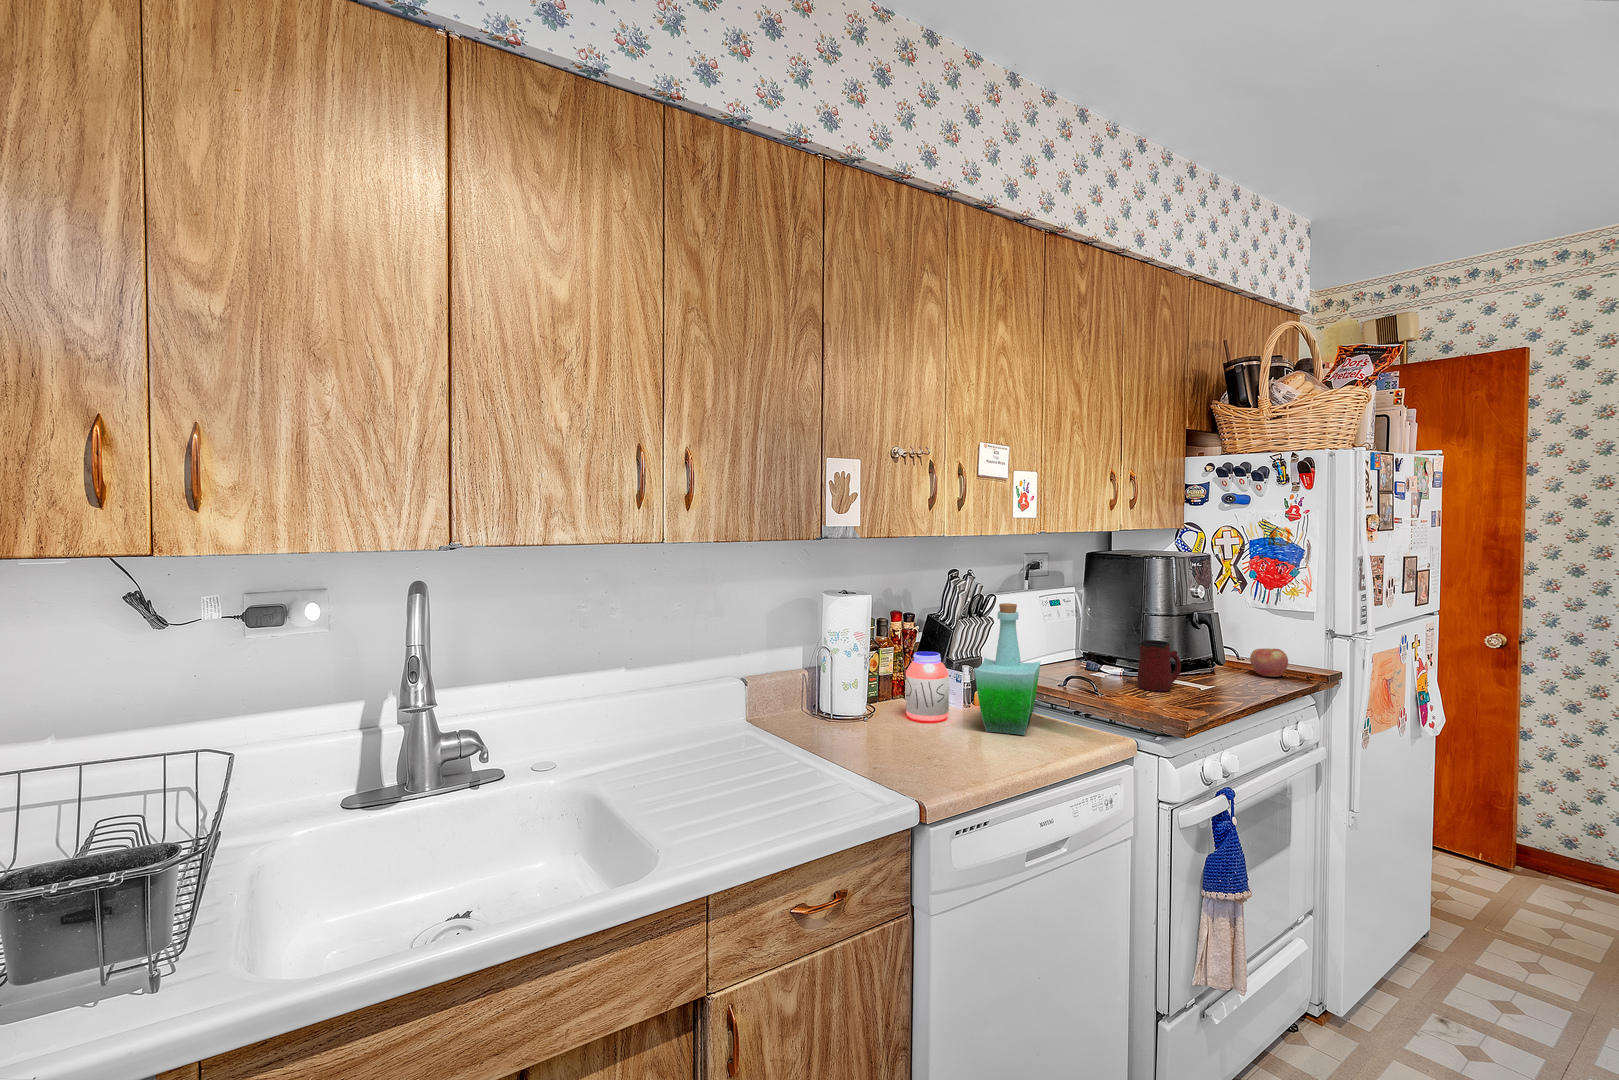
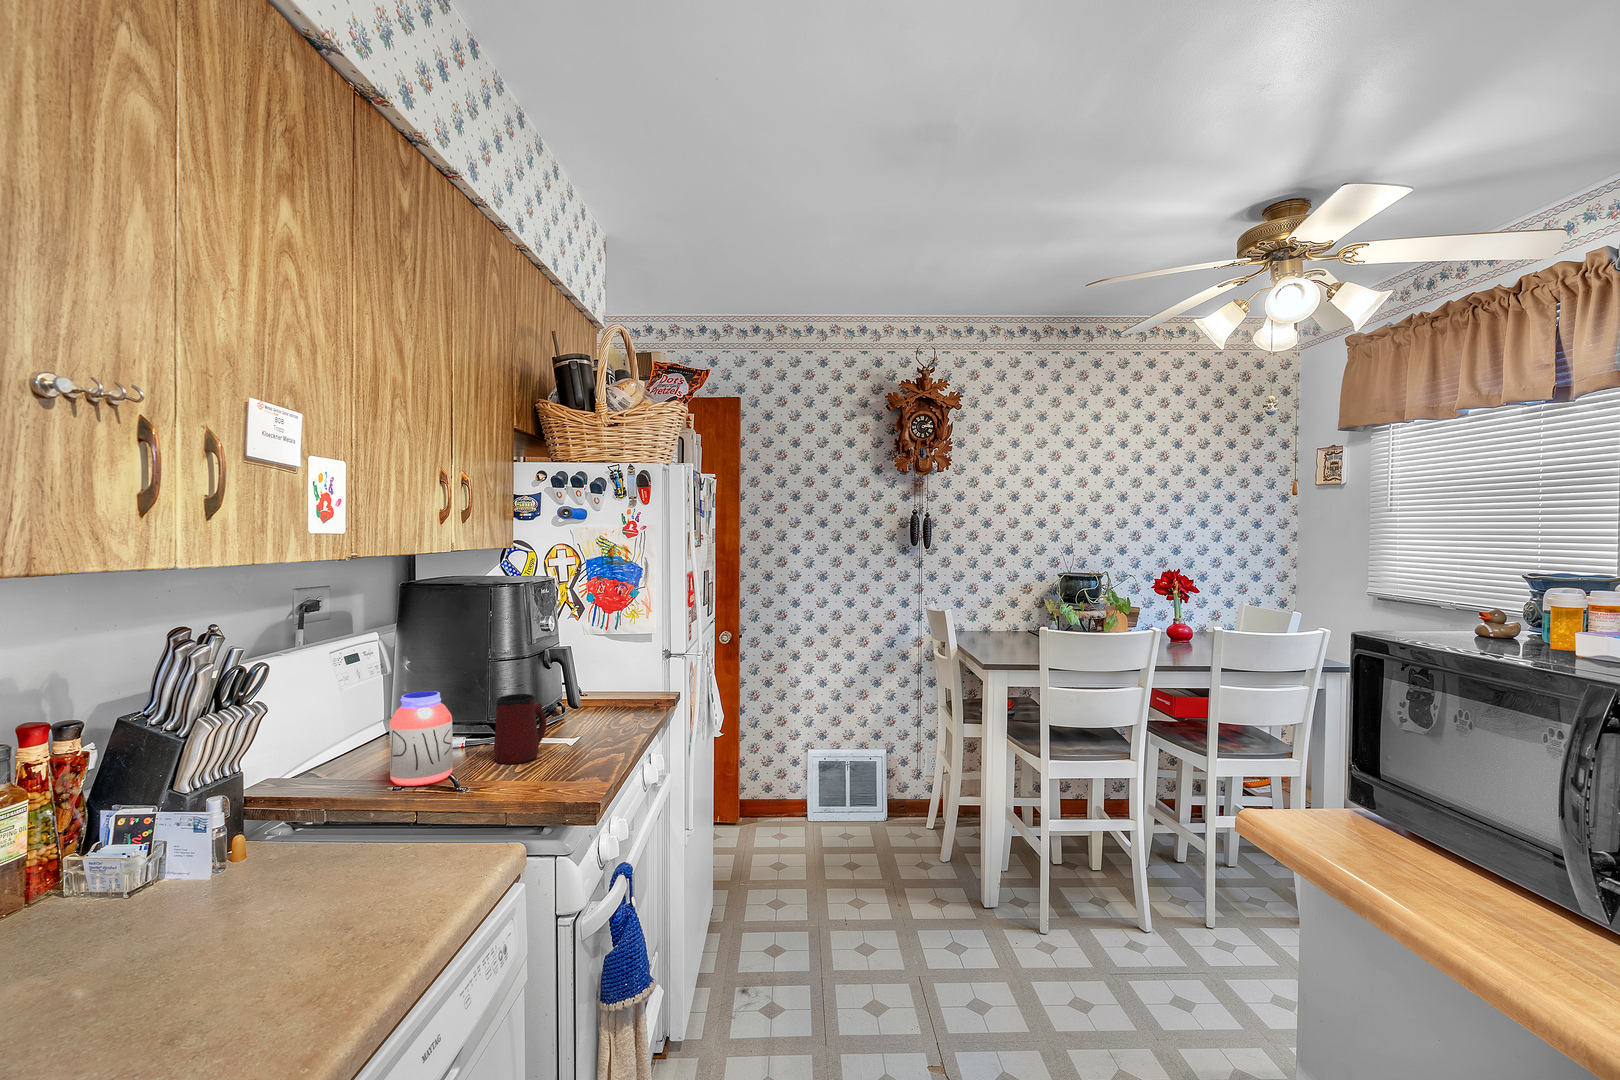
bottle: present [974,603,1041,735] -> none [259,679,384,921]
apple: present [1250,649,1288,677] -> none [600,679,637,713]
jar: present [906,652,949,721] -> present [389,691,453,786]

